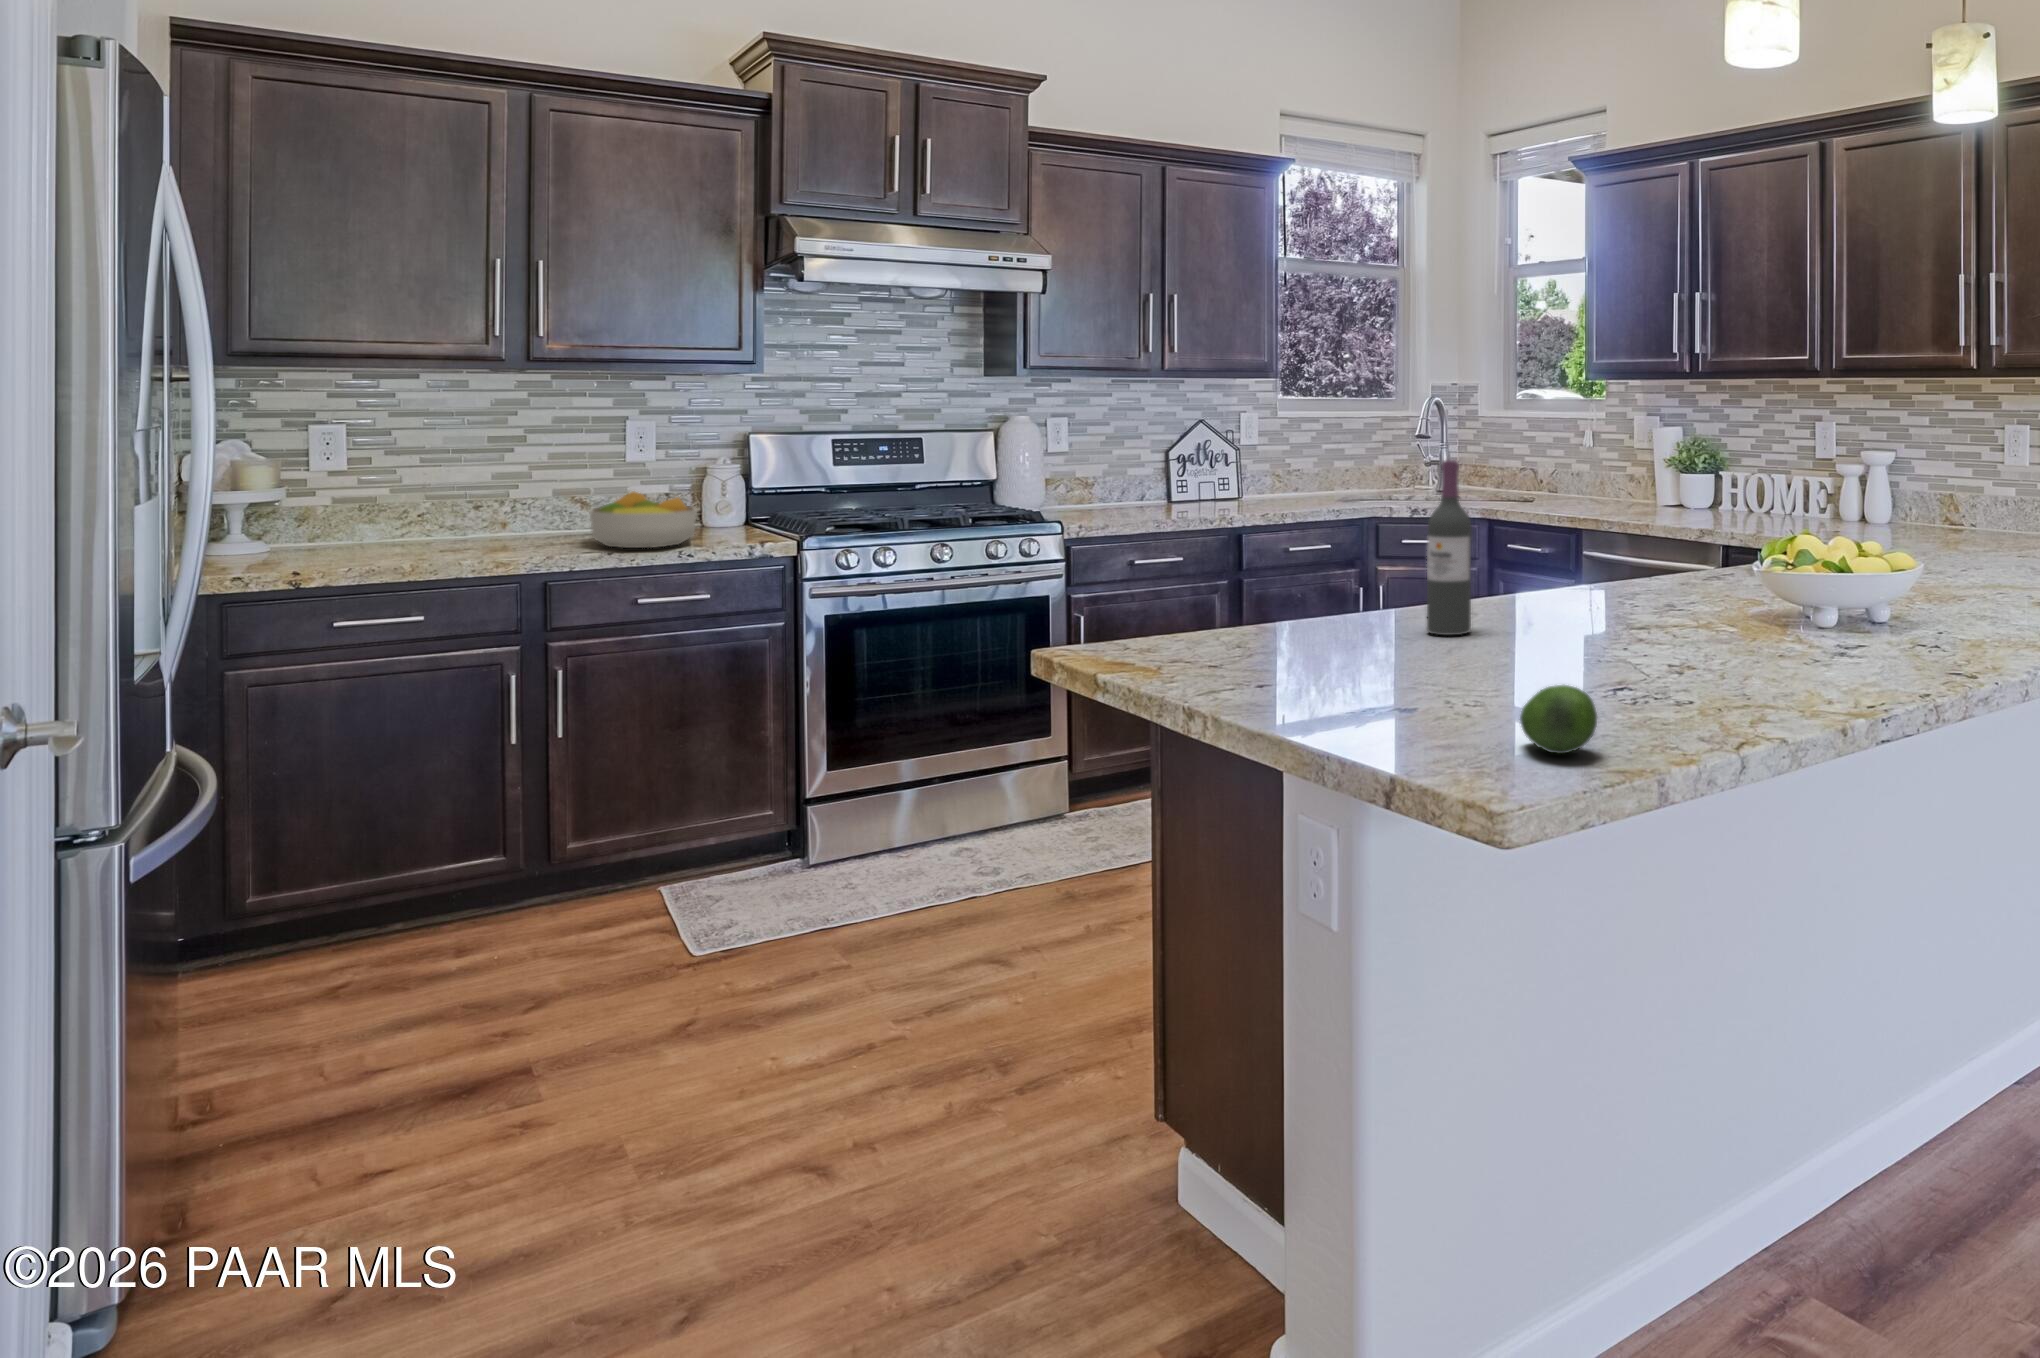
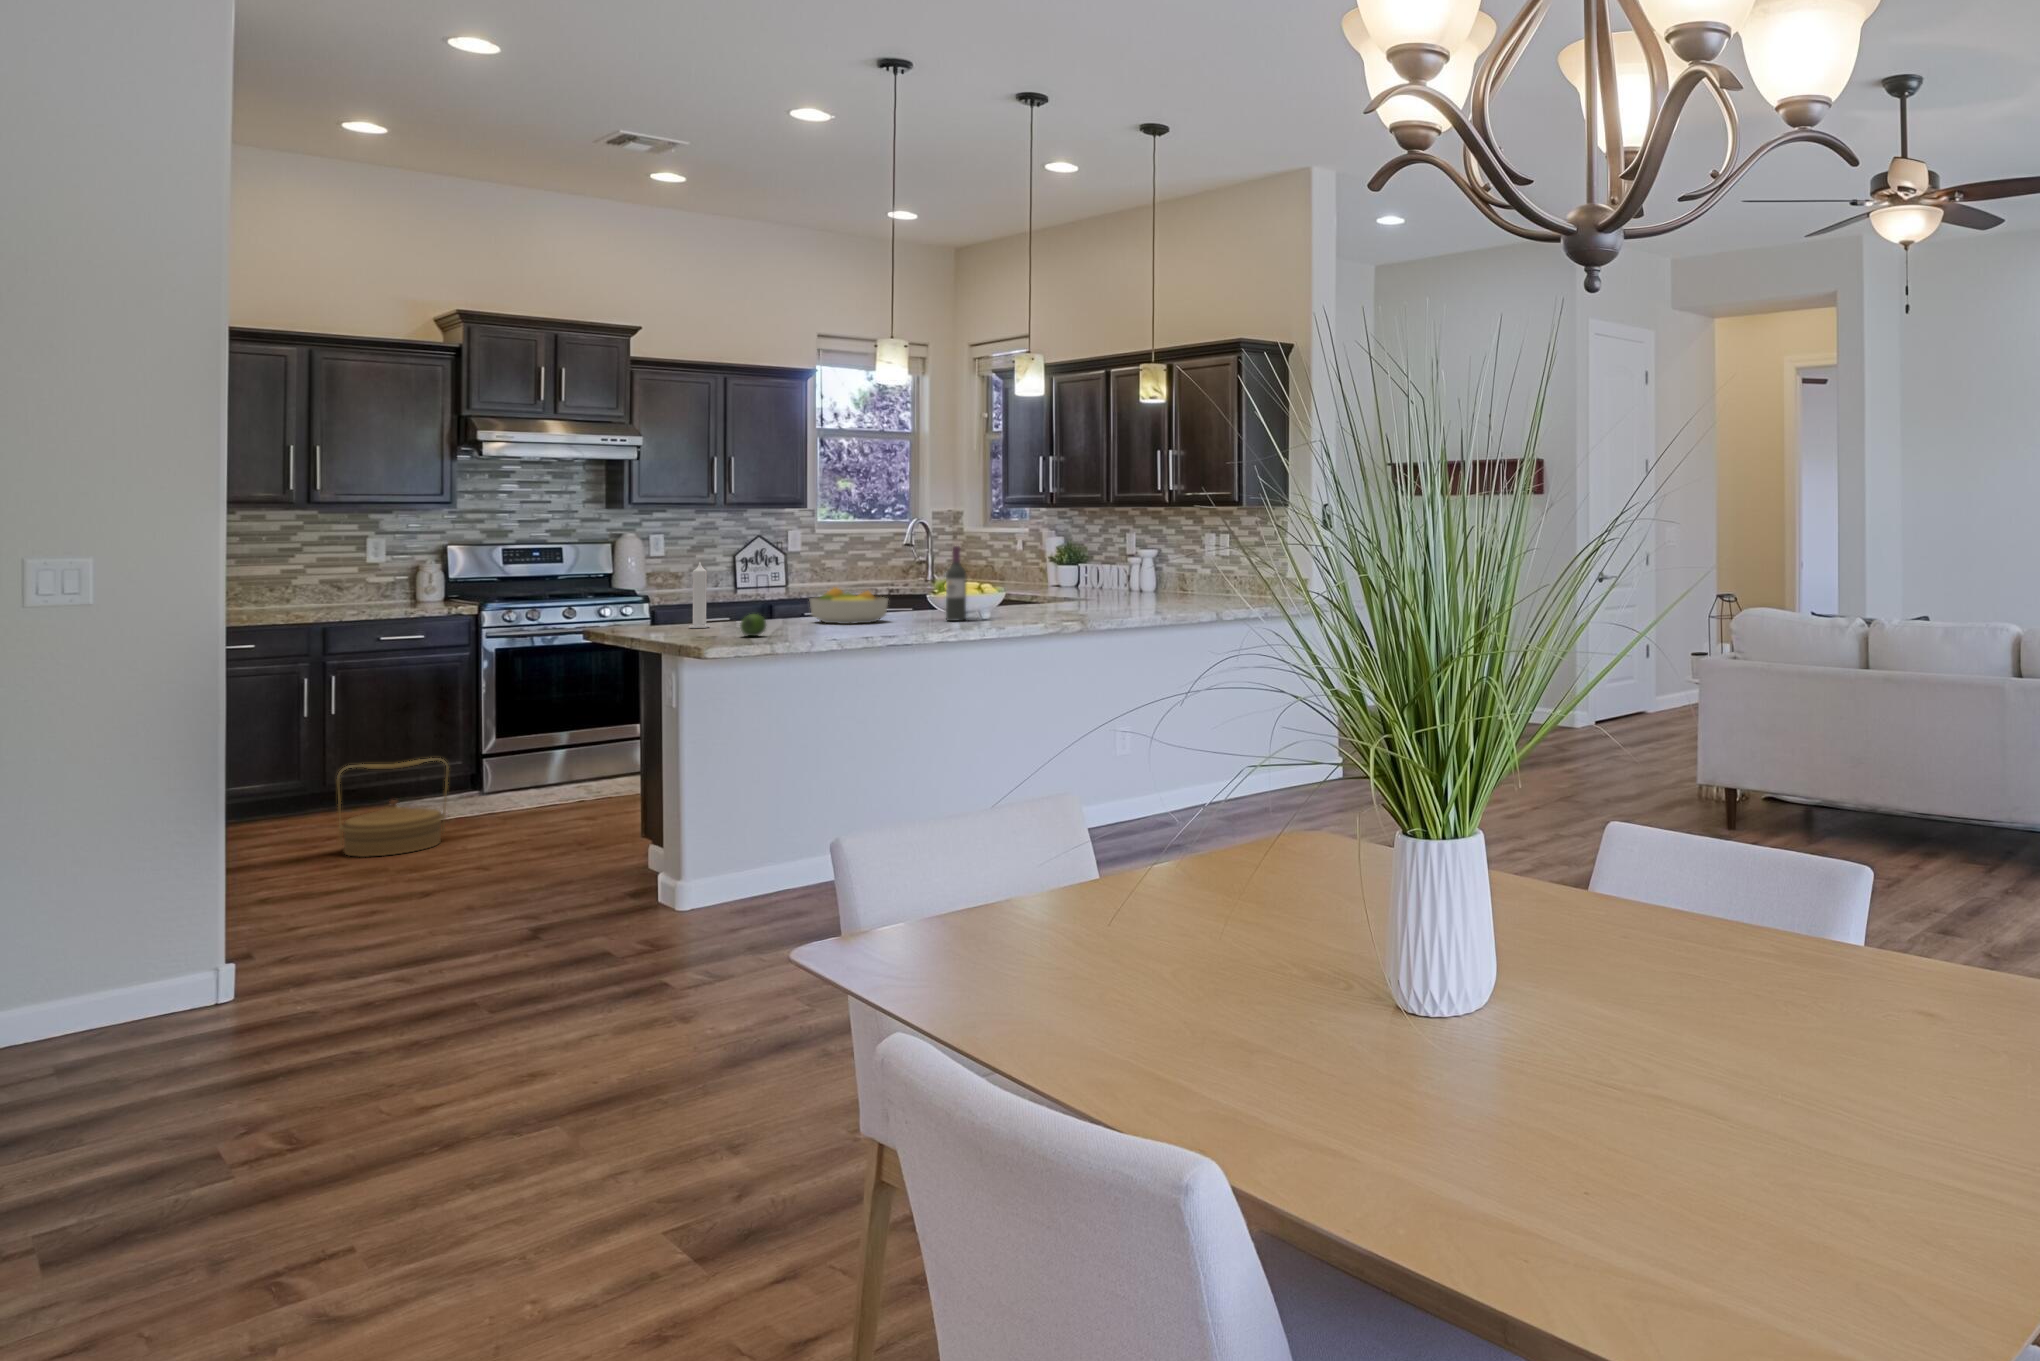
wine bottle: present [1427,460,1472,635] -> present [946,546,966,621]
fruit bowl: present [590,492,697,548] -> present [810,588,888,624]
candle: none [1293,506,1341,678] -> present [689,562,710,628]
basket: none [522,908,745,1154] -> present [337,758,448,857]

